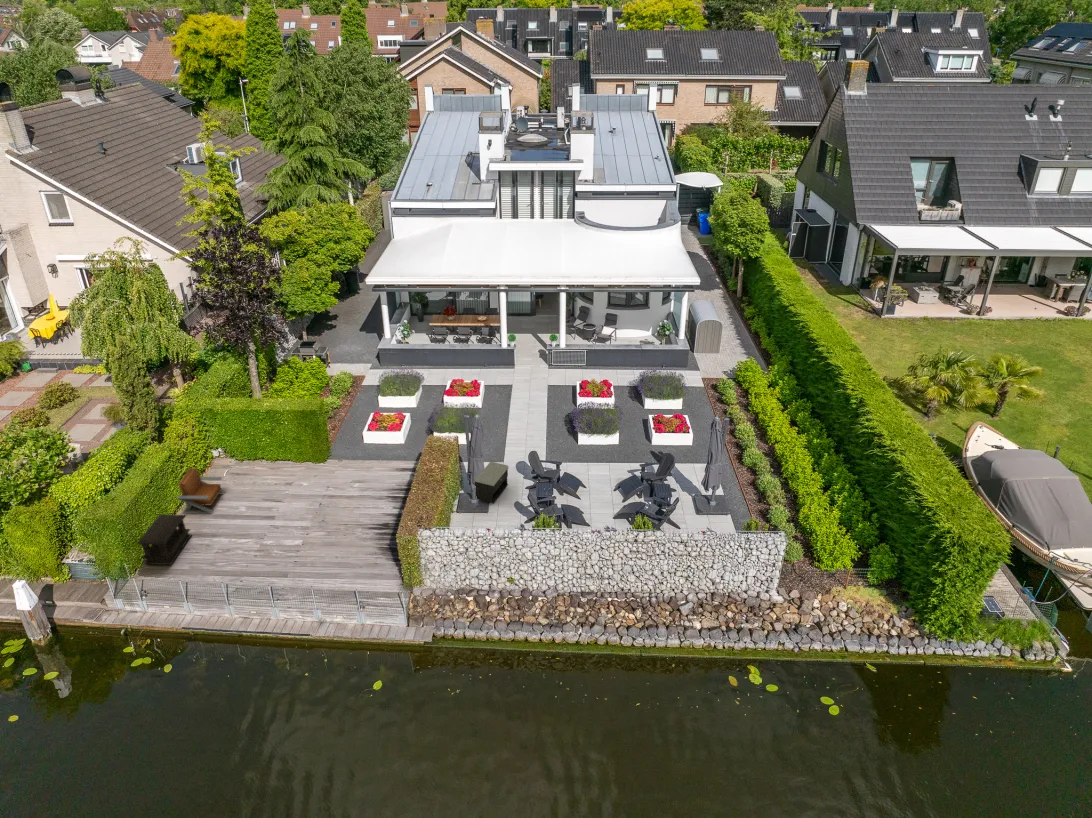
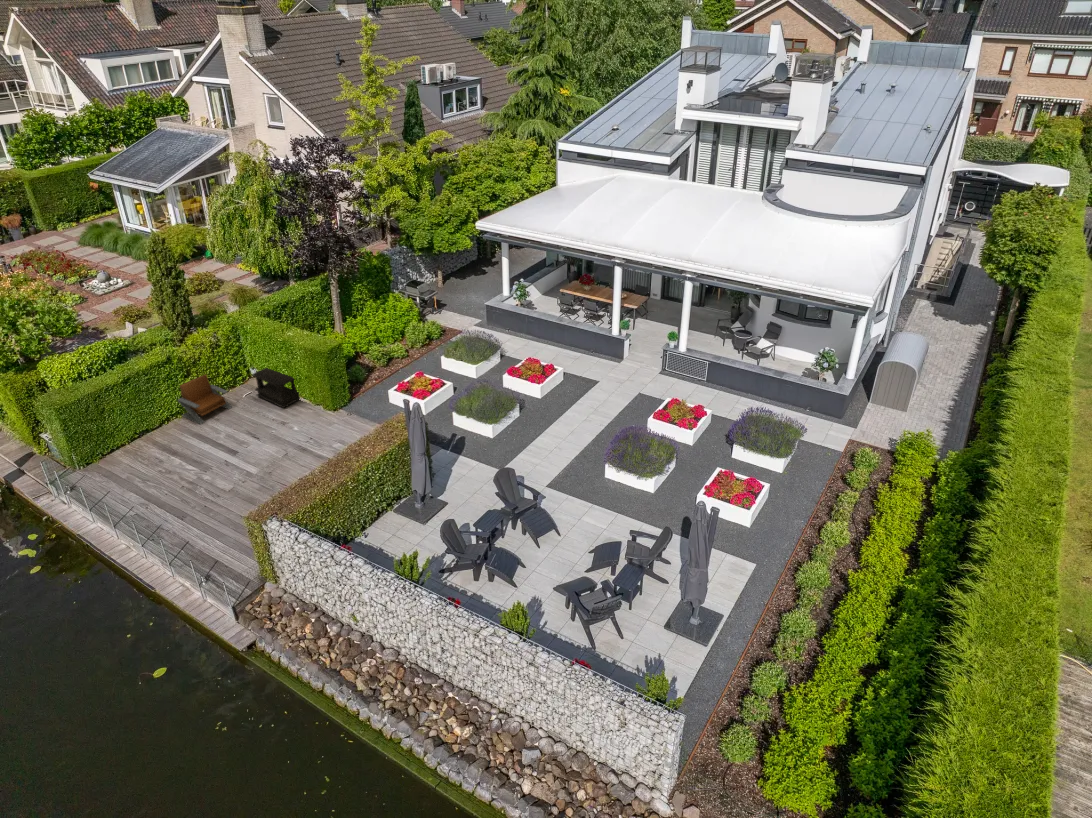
storage bench: present [475,462,508,503] -> none [418,461,470,513]
coffee table: present [137,514,191,565] -> present [252,368,300,408]

